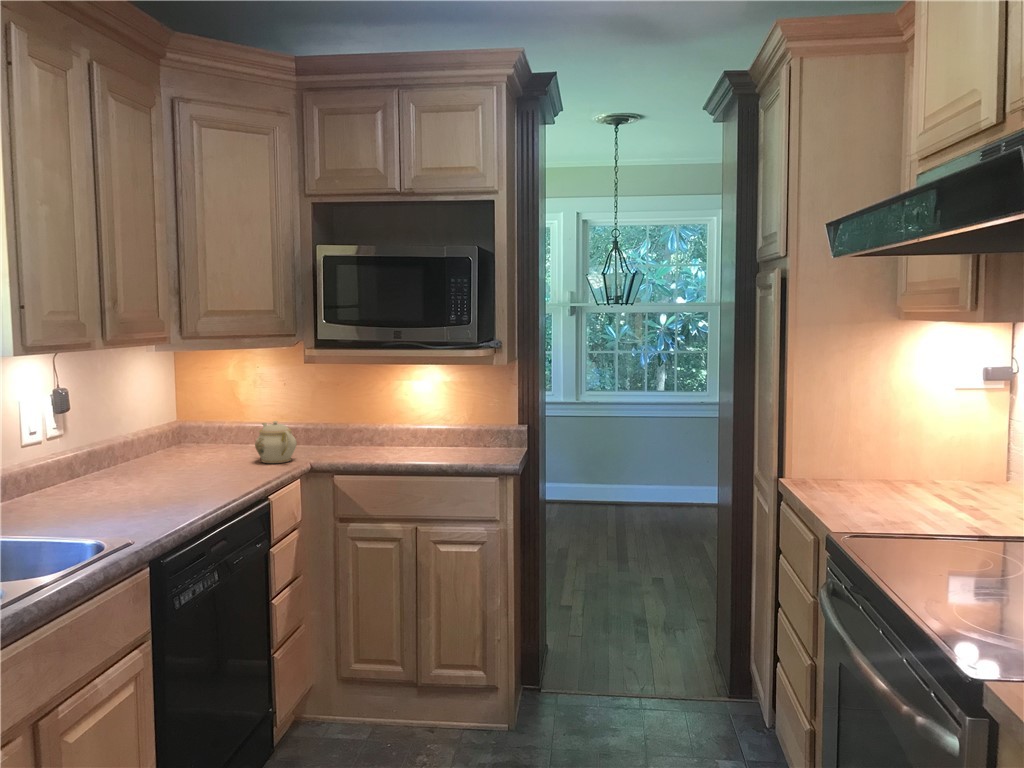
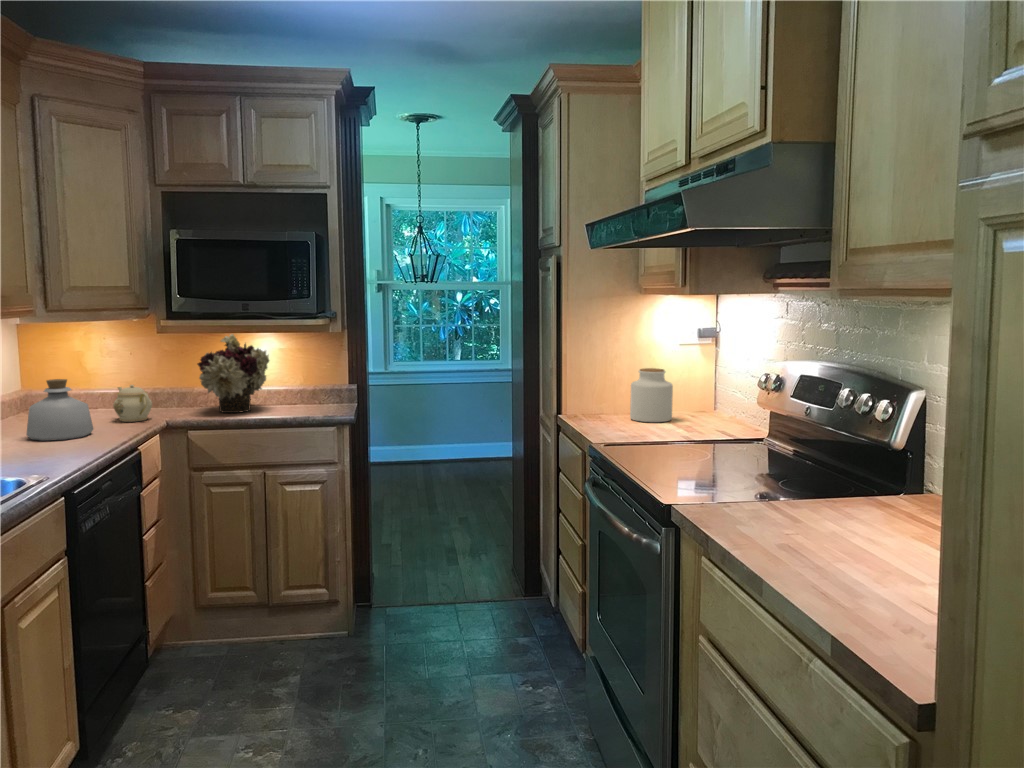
flower arrangement: none [347,364,428,456] -> present [197,334,269,413]
bottle: none [152,415,225,486] -> present [26,379,93,441]
jar: none [882,422,947,498] -> present [630,368,673,422]

